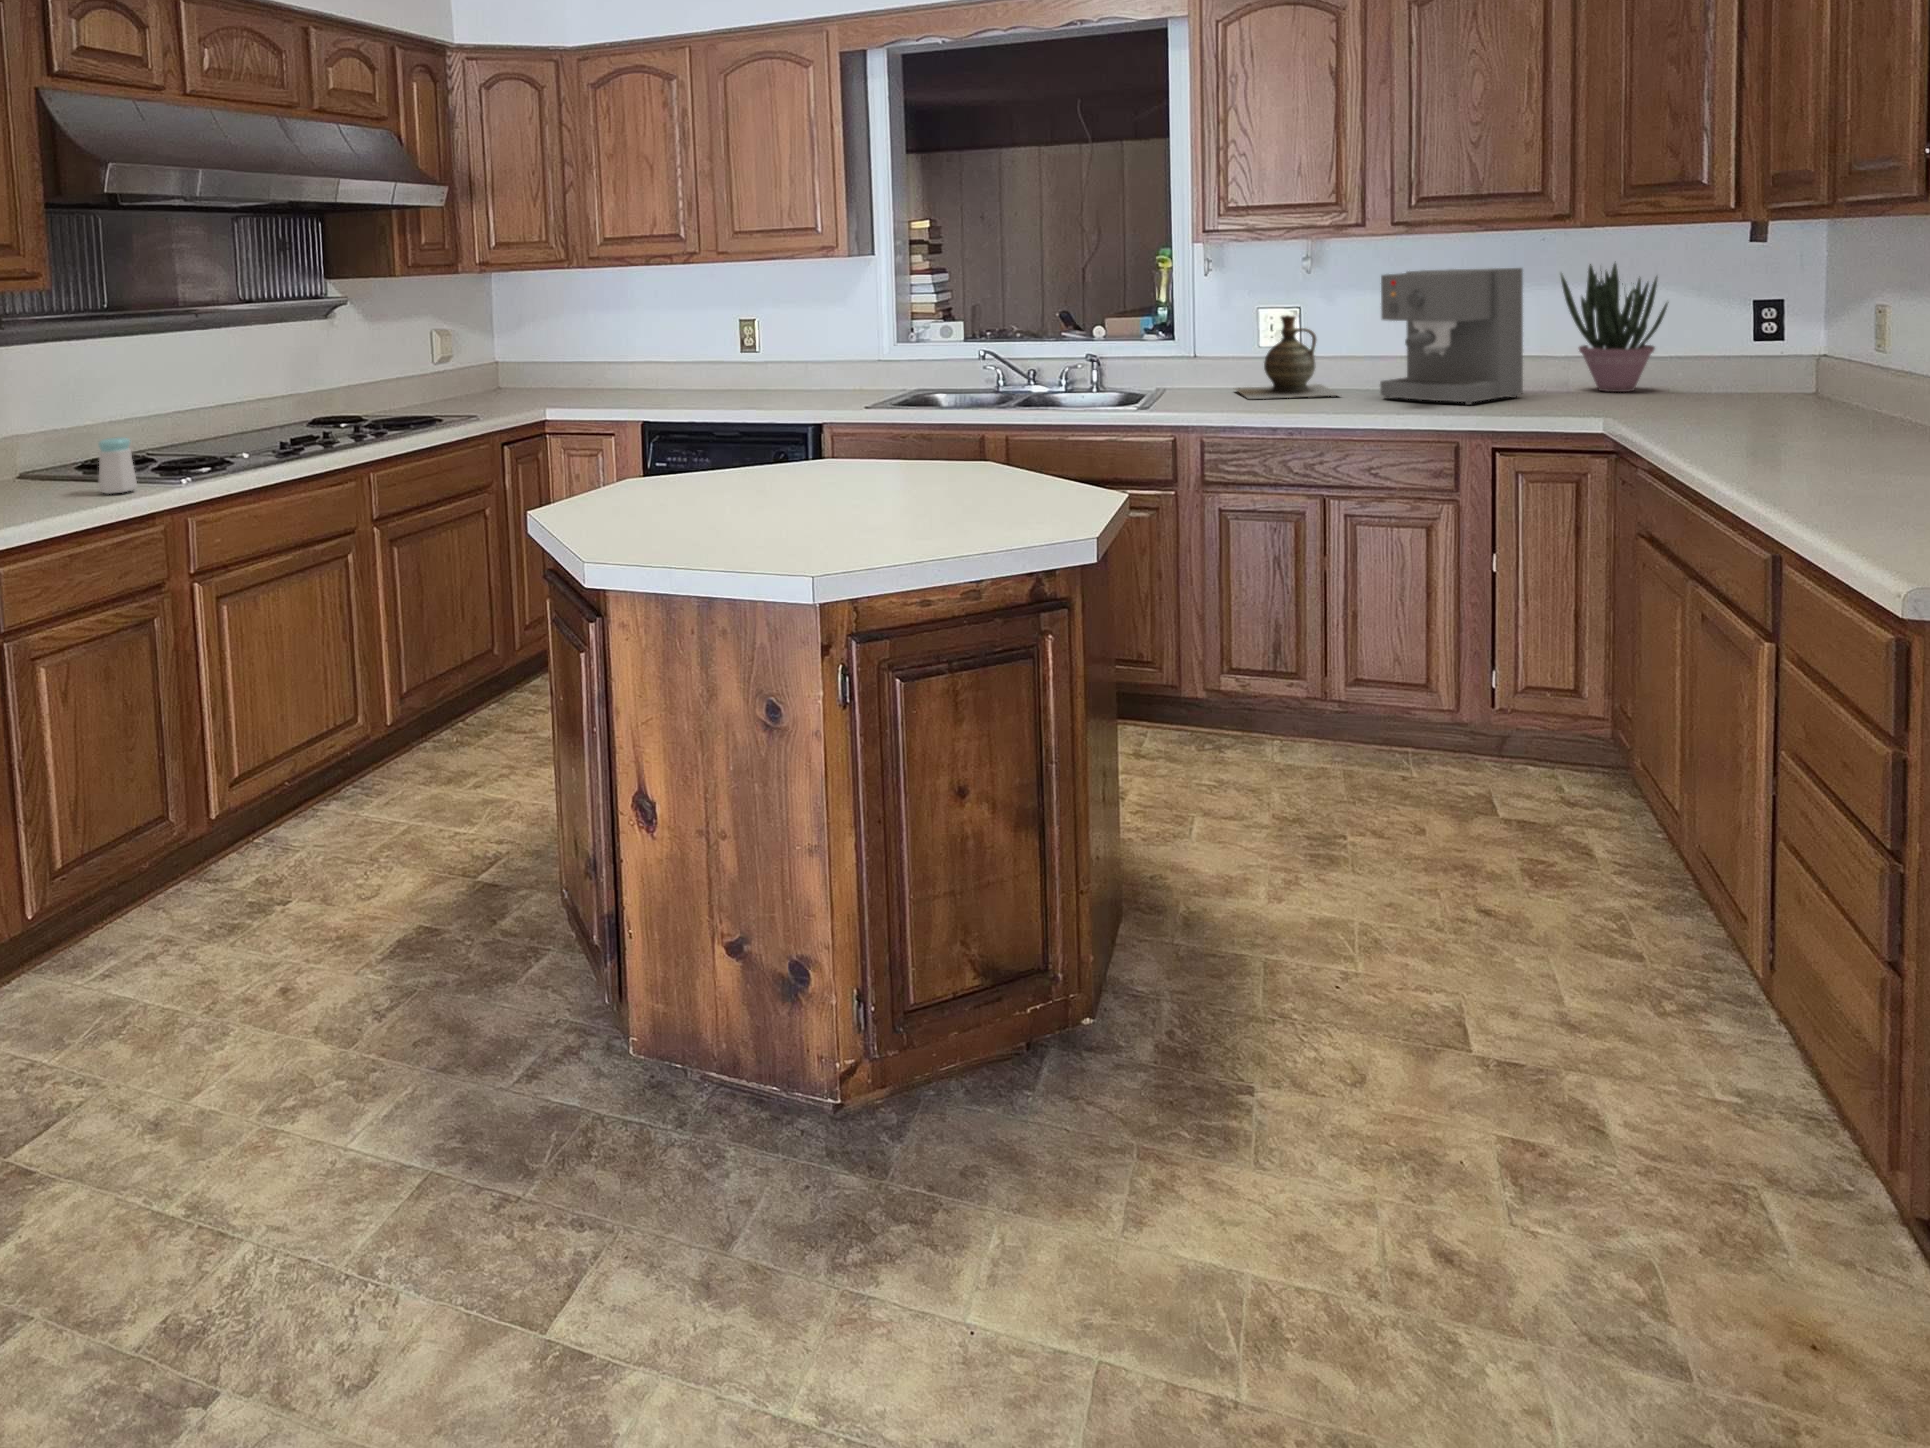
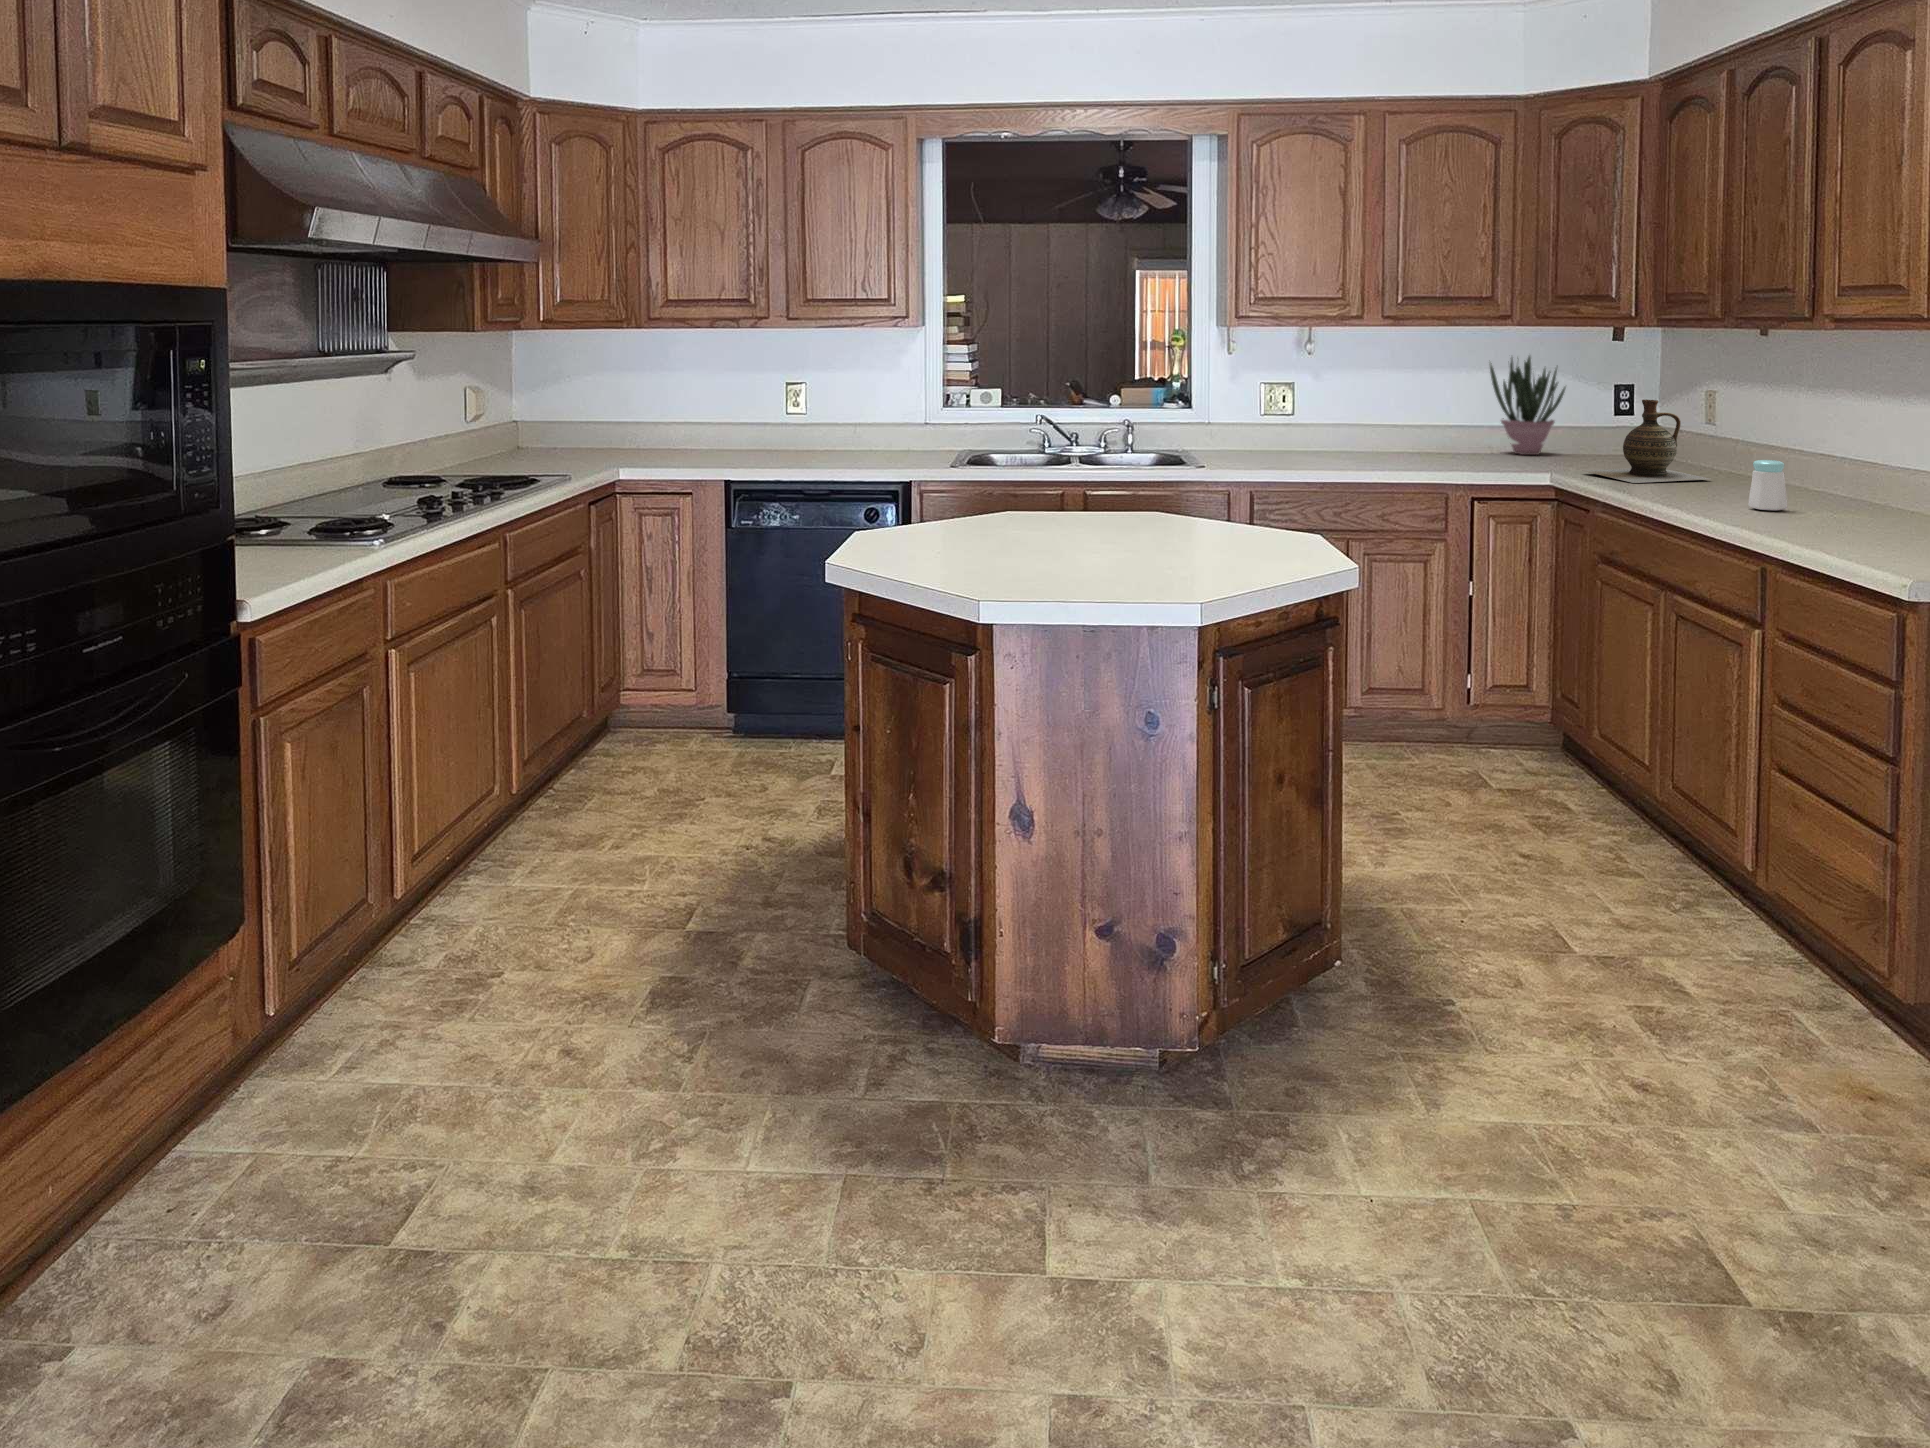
coffee maker: present [1380,268,1523,405] -> none [1371,356,1473,465]
ceramic jug: present [1236,316,1338,399] -> present [1582,399,1710,483]
salt shaker: present [98,437,137,494] -> present [1749,460,1787,510]

